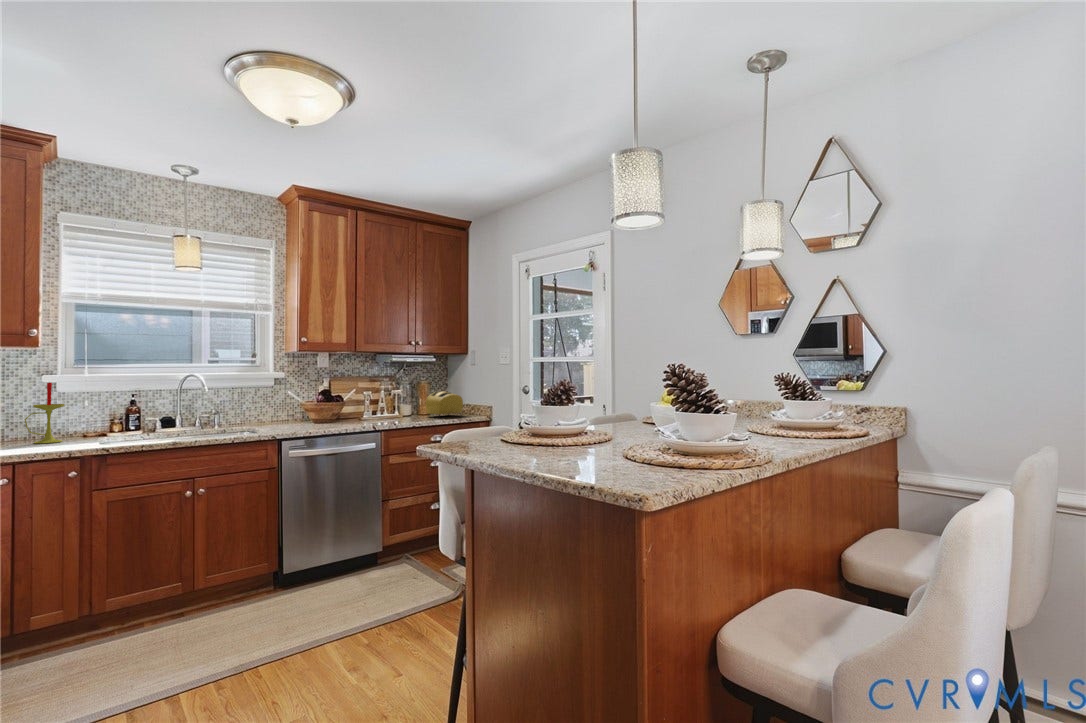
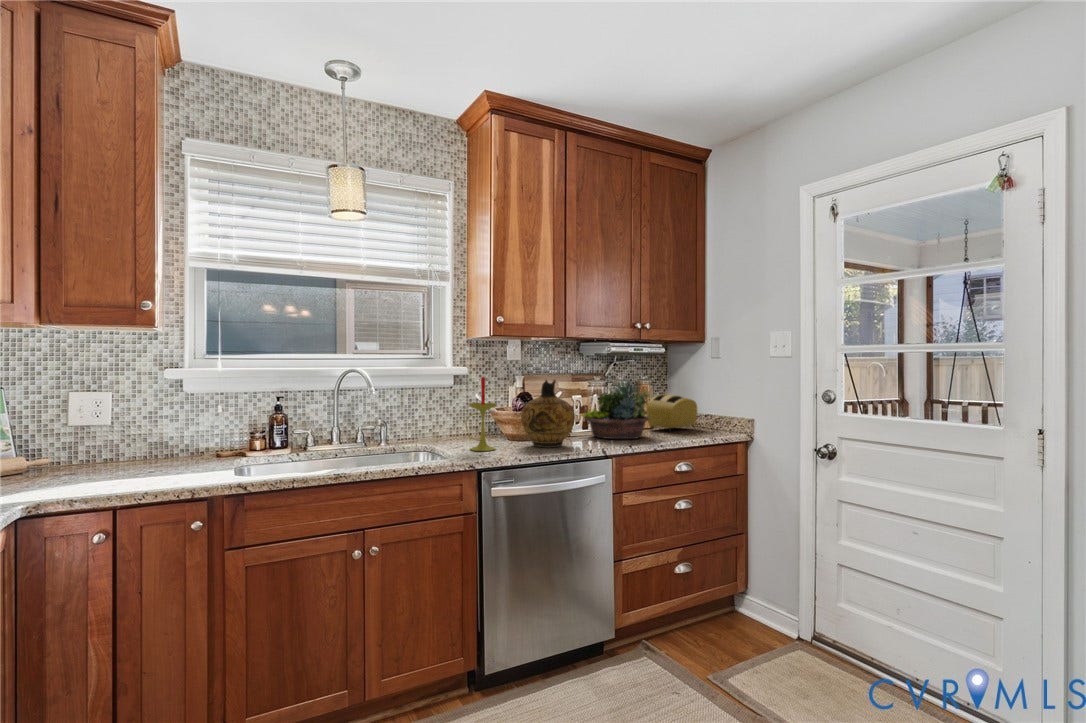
ceramic jug: none [319,381,357,426] -> present [521,380,575,447]
succulent planter: none [373,381,419,421] -> present [584,381,651,439]
candle: present [25,382,64,444] -> present [465,377,497,451]

